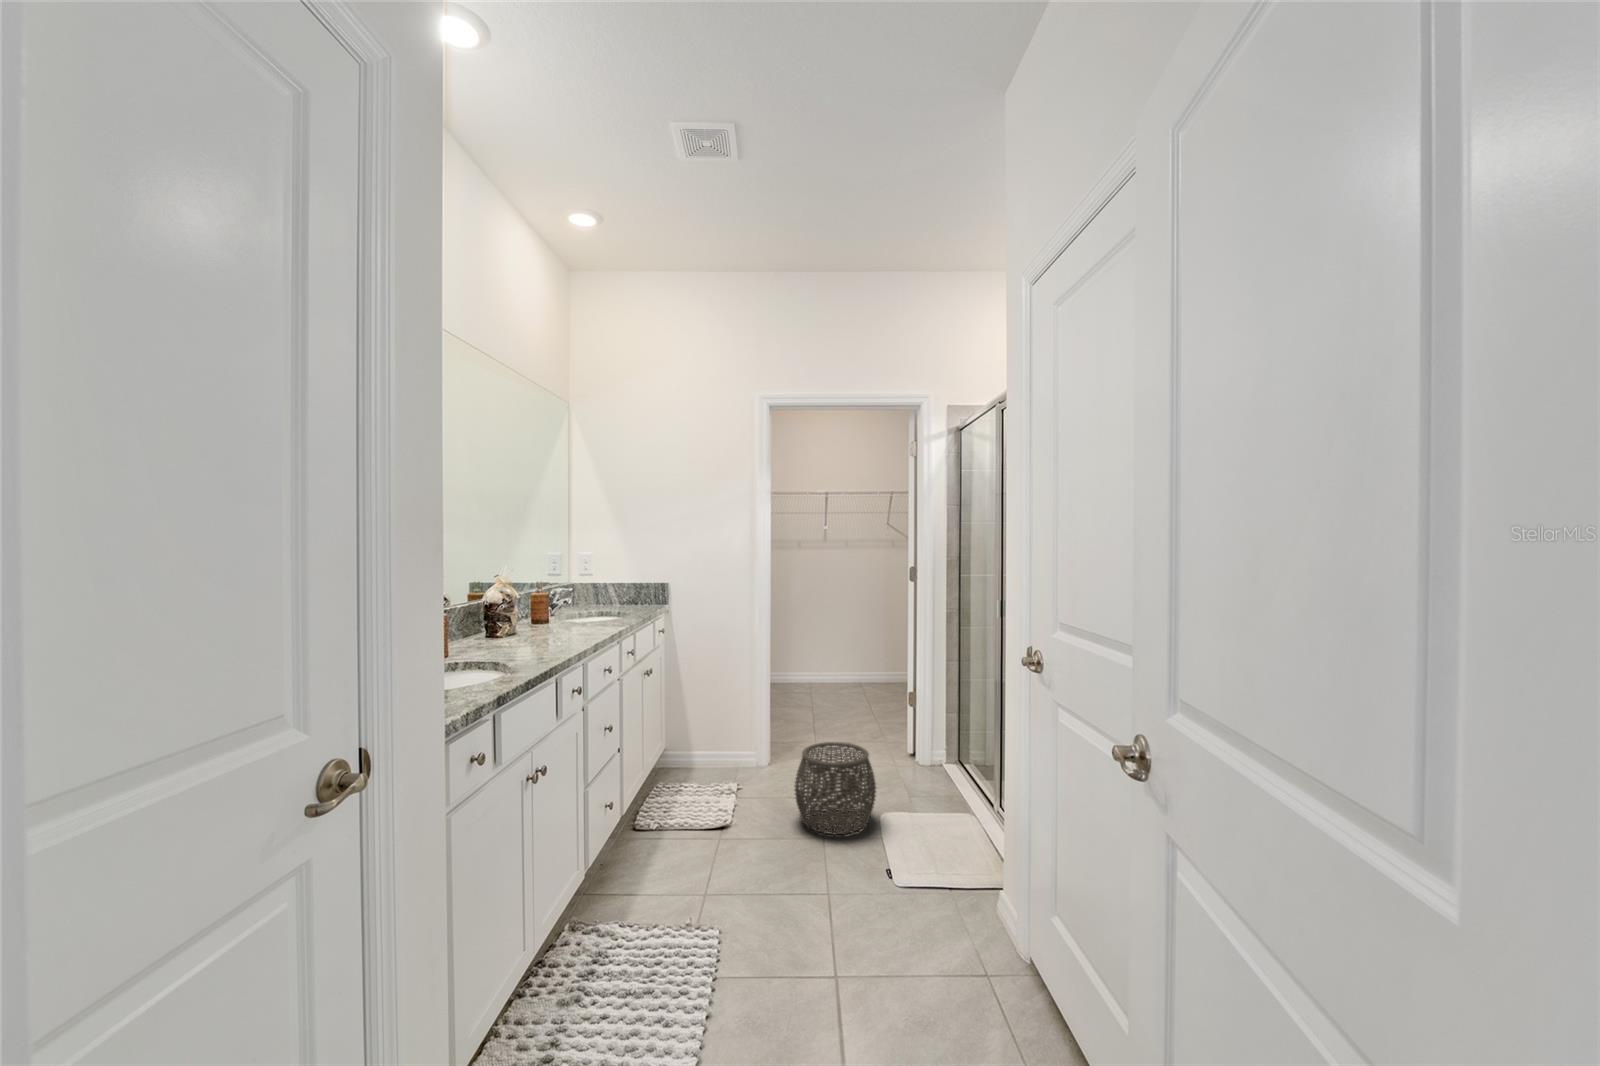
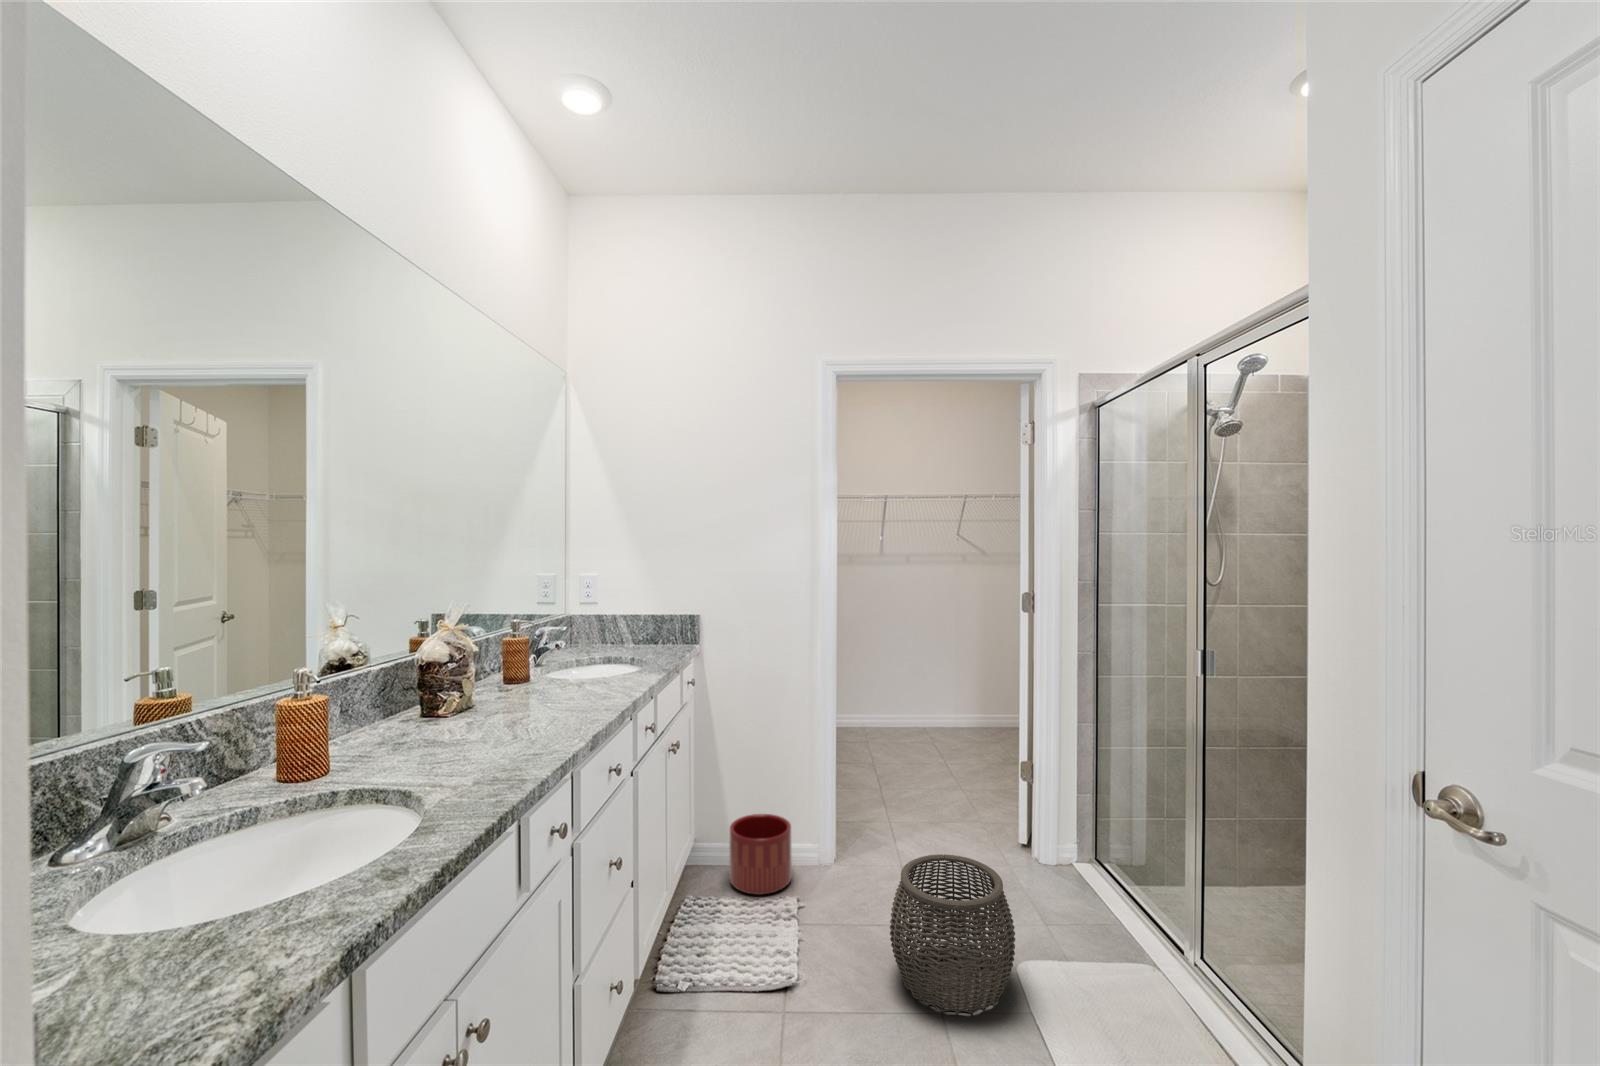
planter: none [690,729,735,782] -> present [729,814,792,895]

